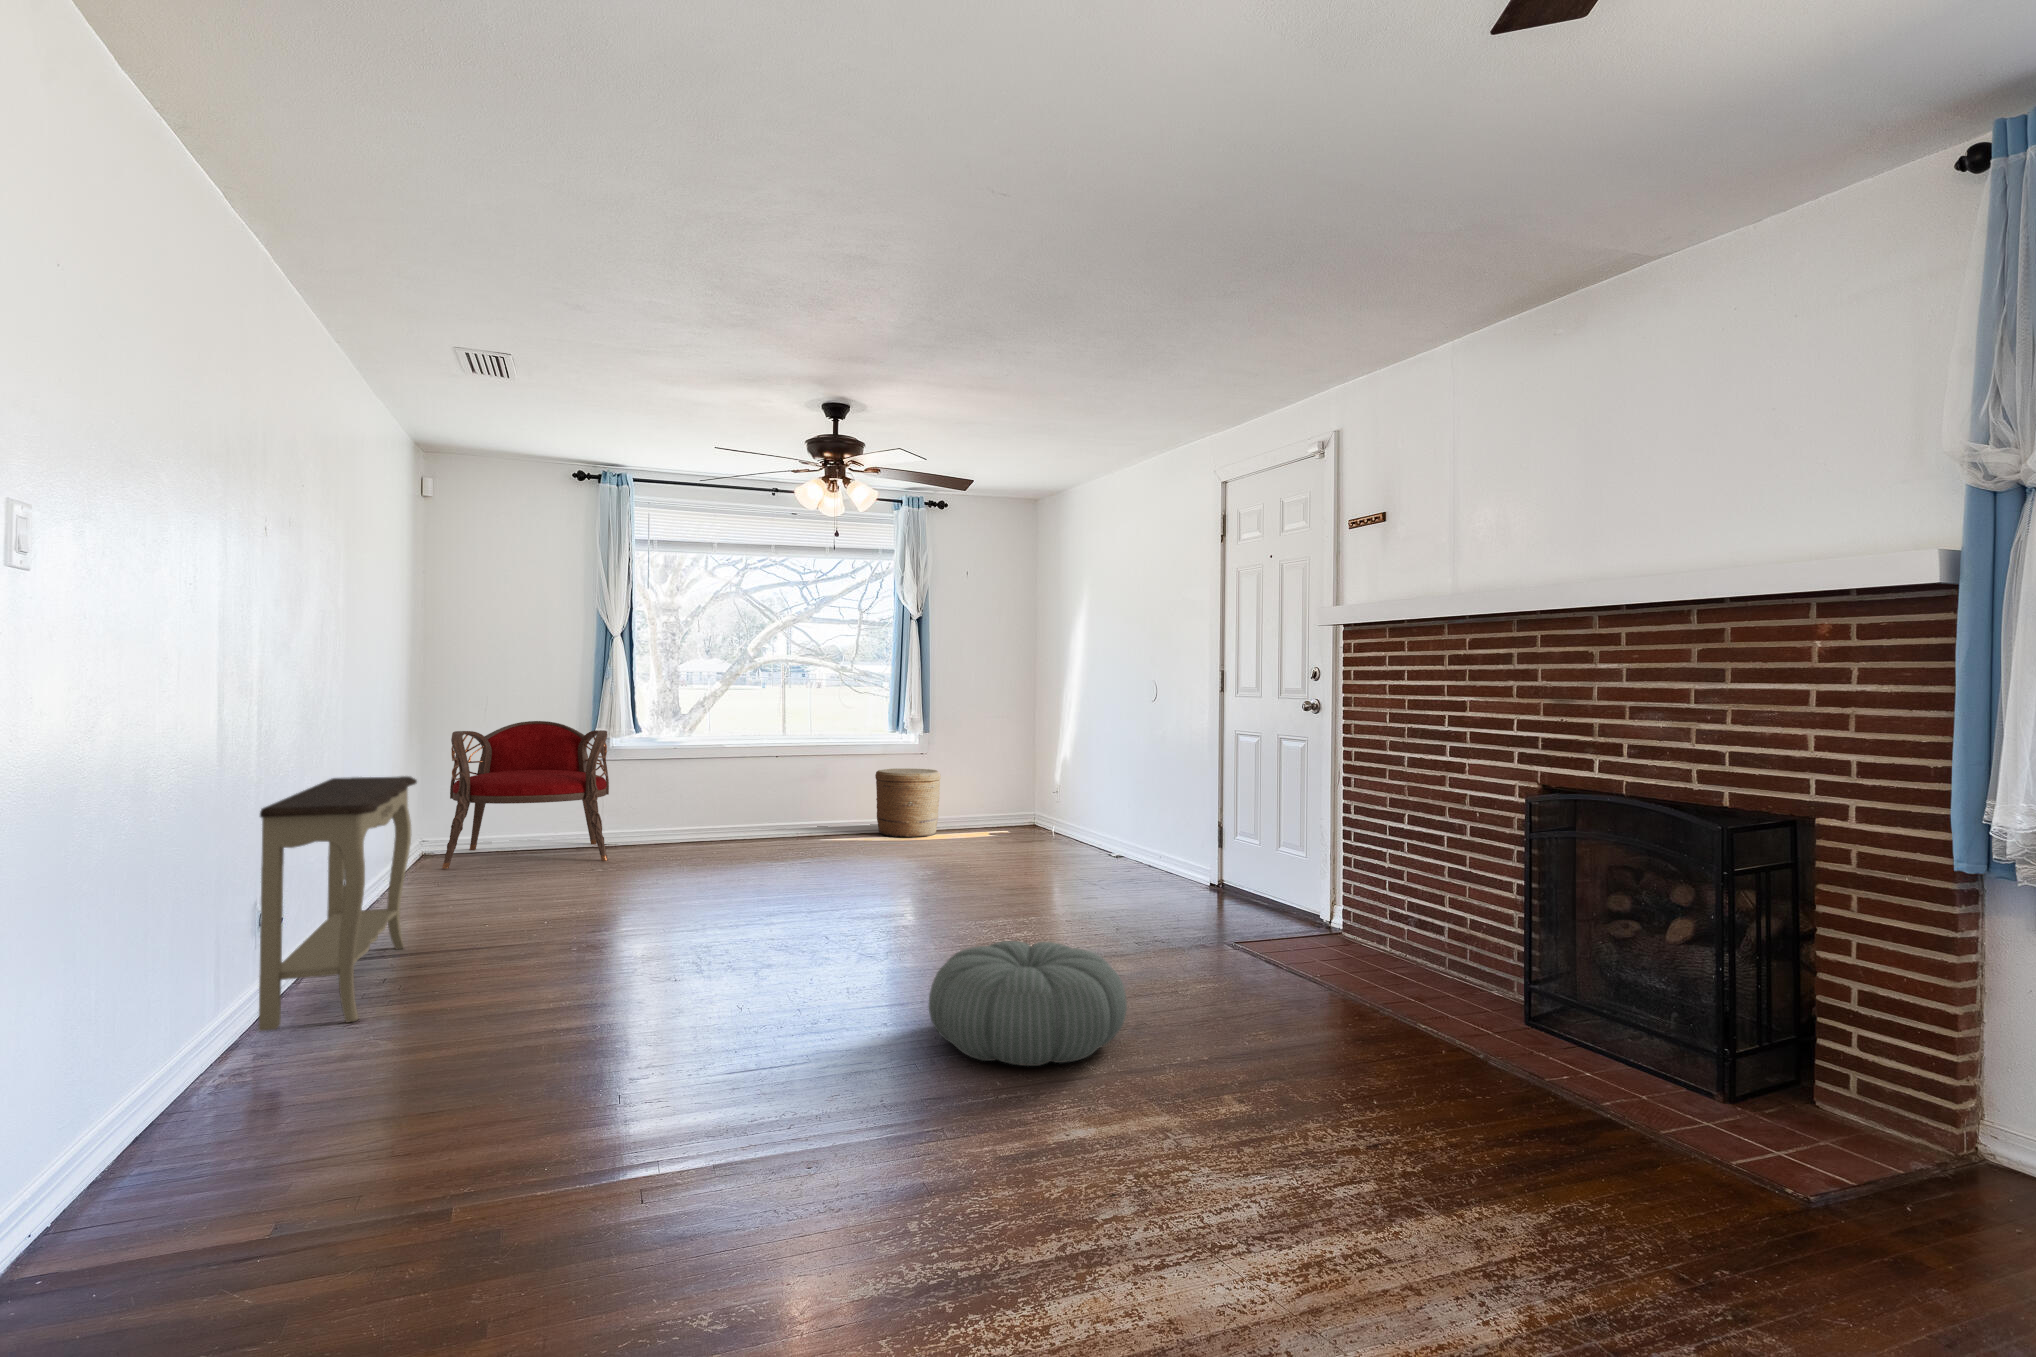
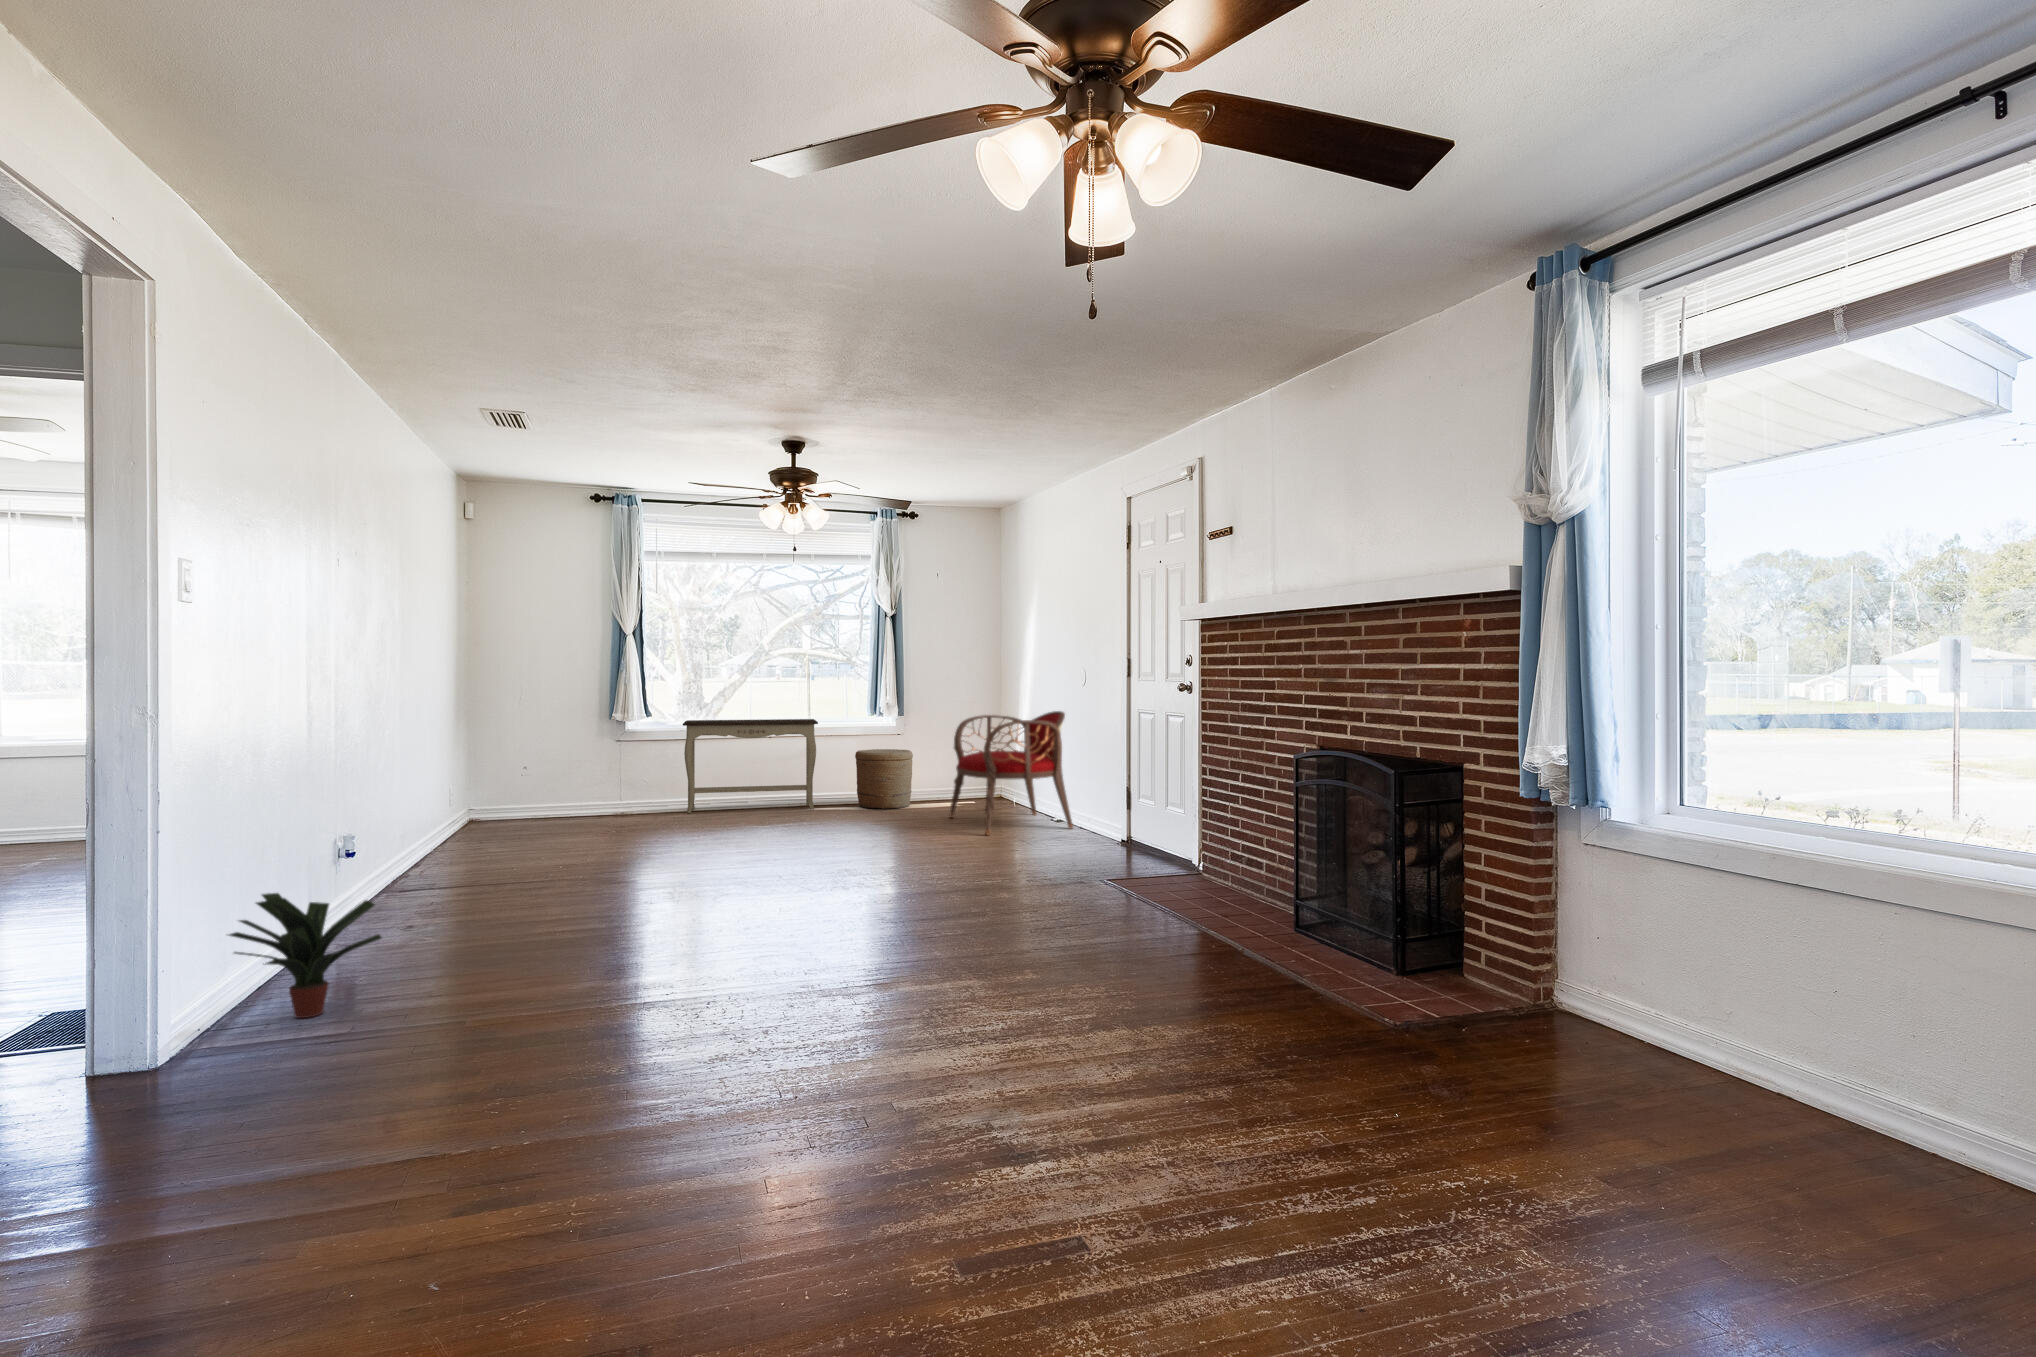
armchair: present [442,721,609,869] -> present [949,711,1073,835]
console table: present [258,776,417,1031] -> present [683,719,818,813]
pouf: present [929,941,1127,1066] -> none [819,868,968,953]
potted plant: none [69,1012,326,1213] -> present [229,893,381,1018]

